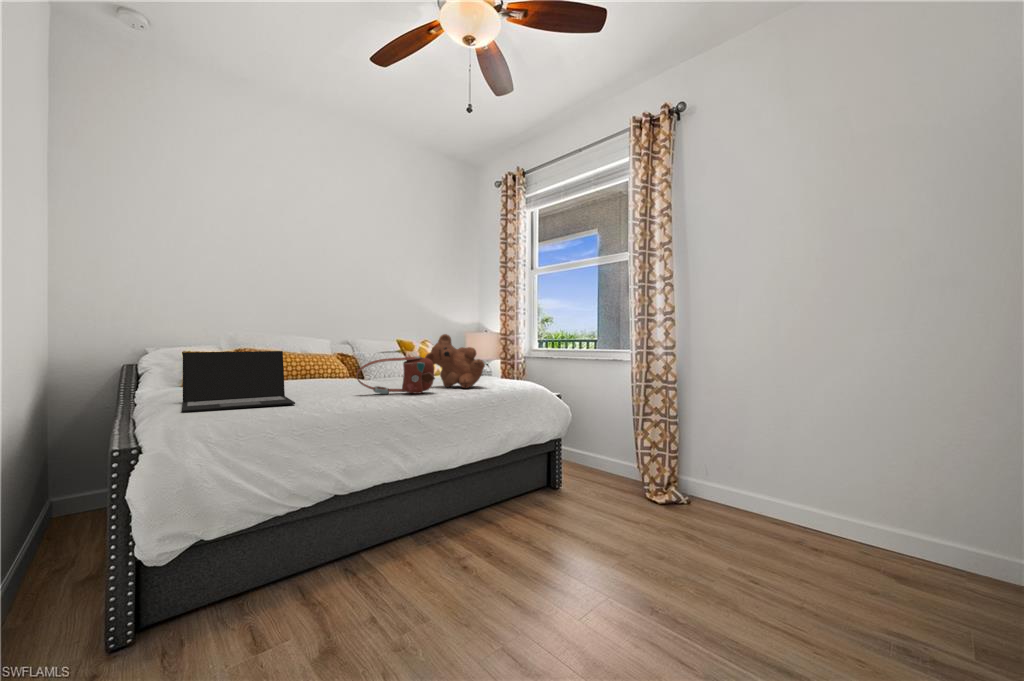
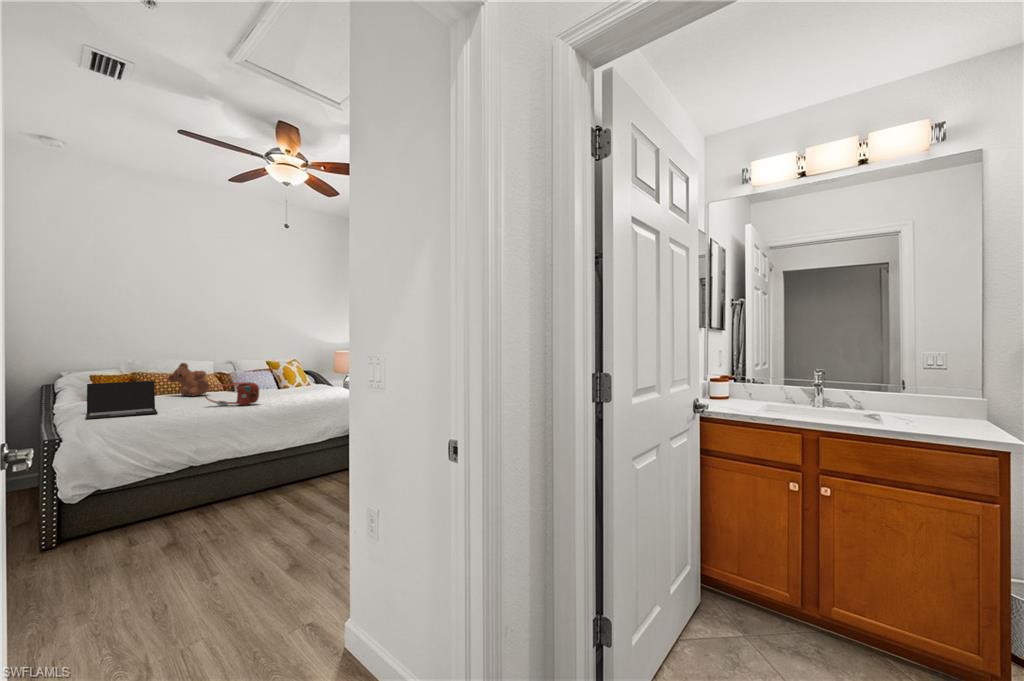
teddy bear: present [425,334,485,388] -> present [168,363,209,396]

